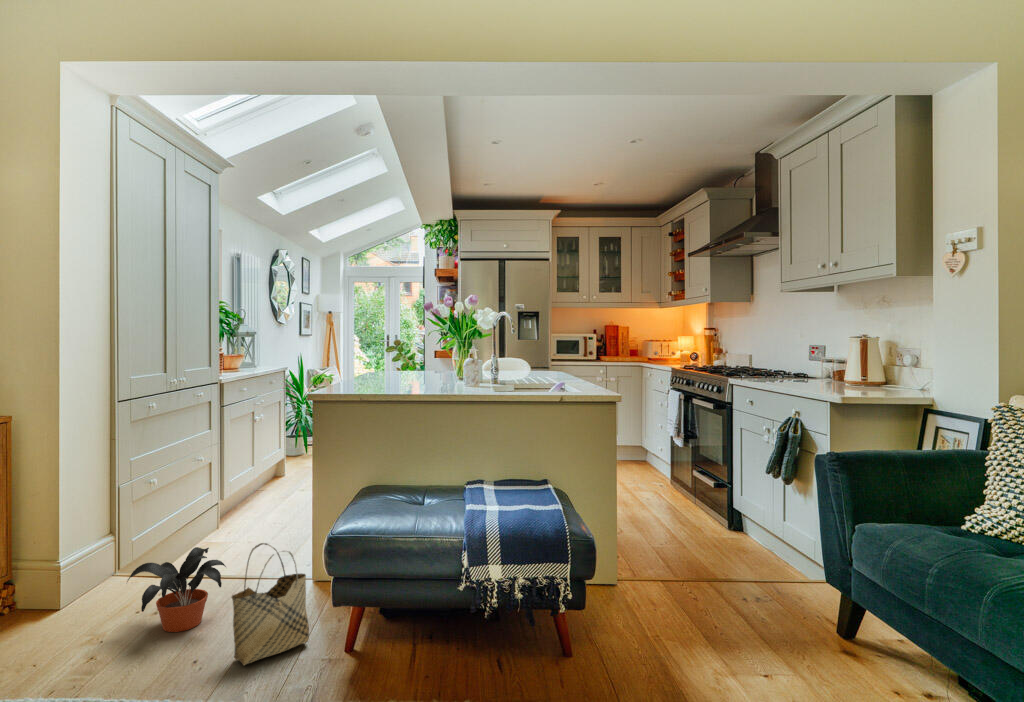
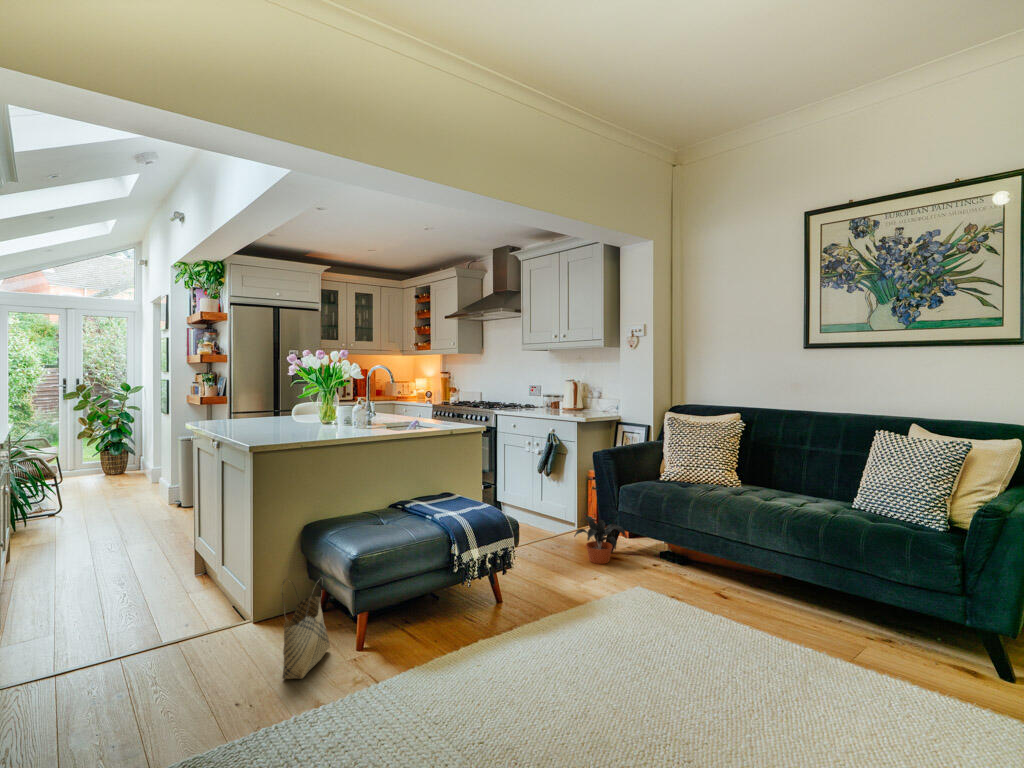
potted plant: present [128,547,226,632] -> present [574,517,627,564]

